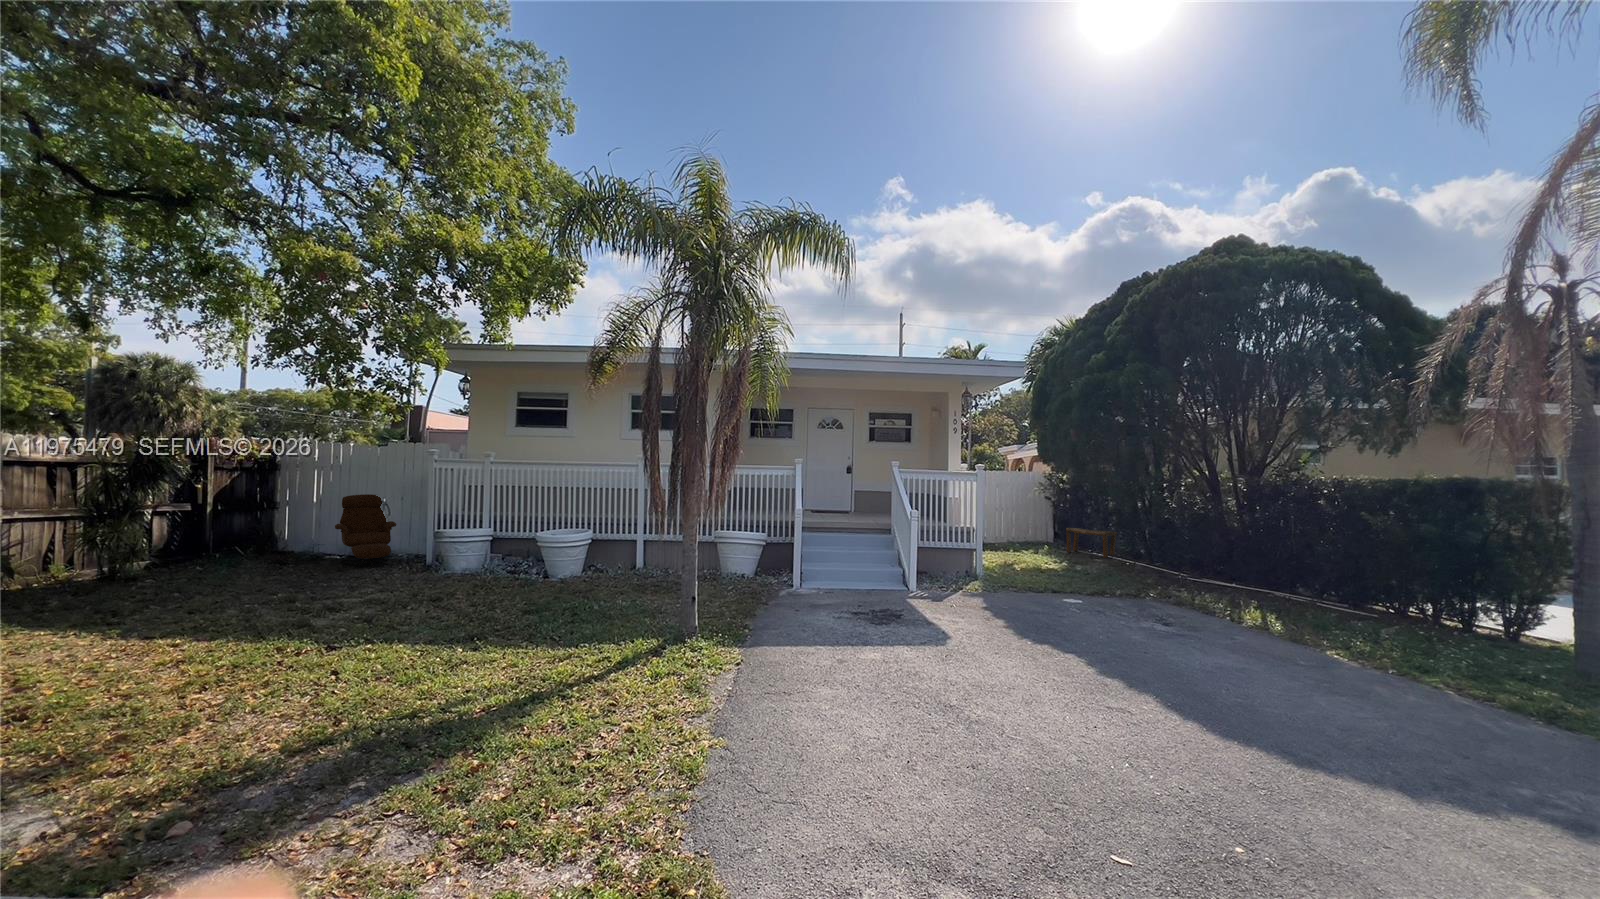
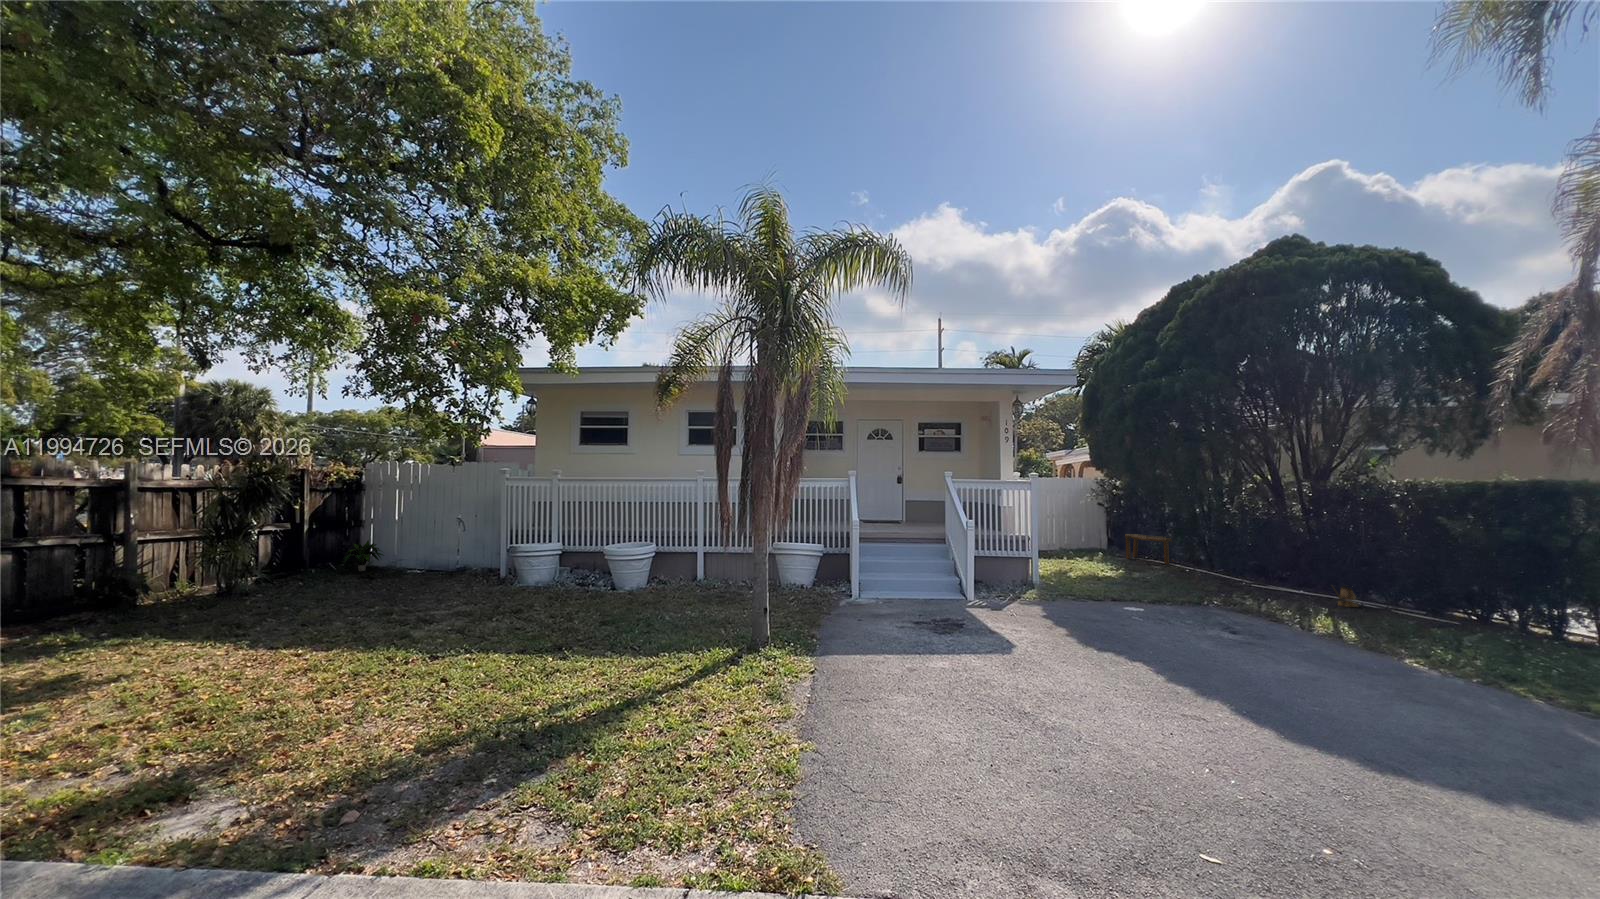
lounge chair: present [335,494,397,568] -> none [414,511,470,581]
potted plant: none [255,523,304,557] -> present [342,540,384,571]
watering can: none [1261,578,1288,600] -> present [1333,585,1359,607]

